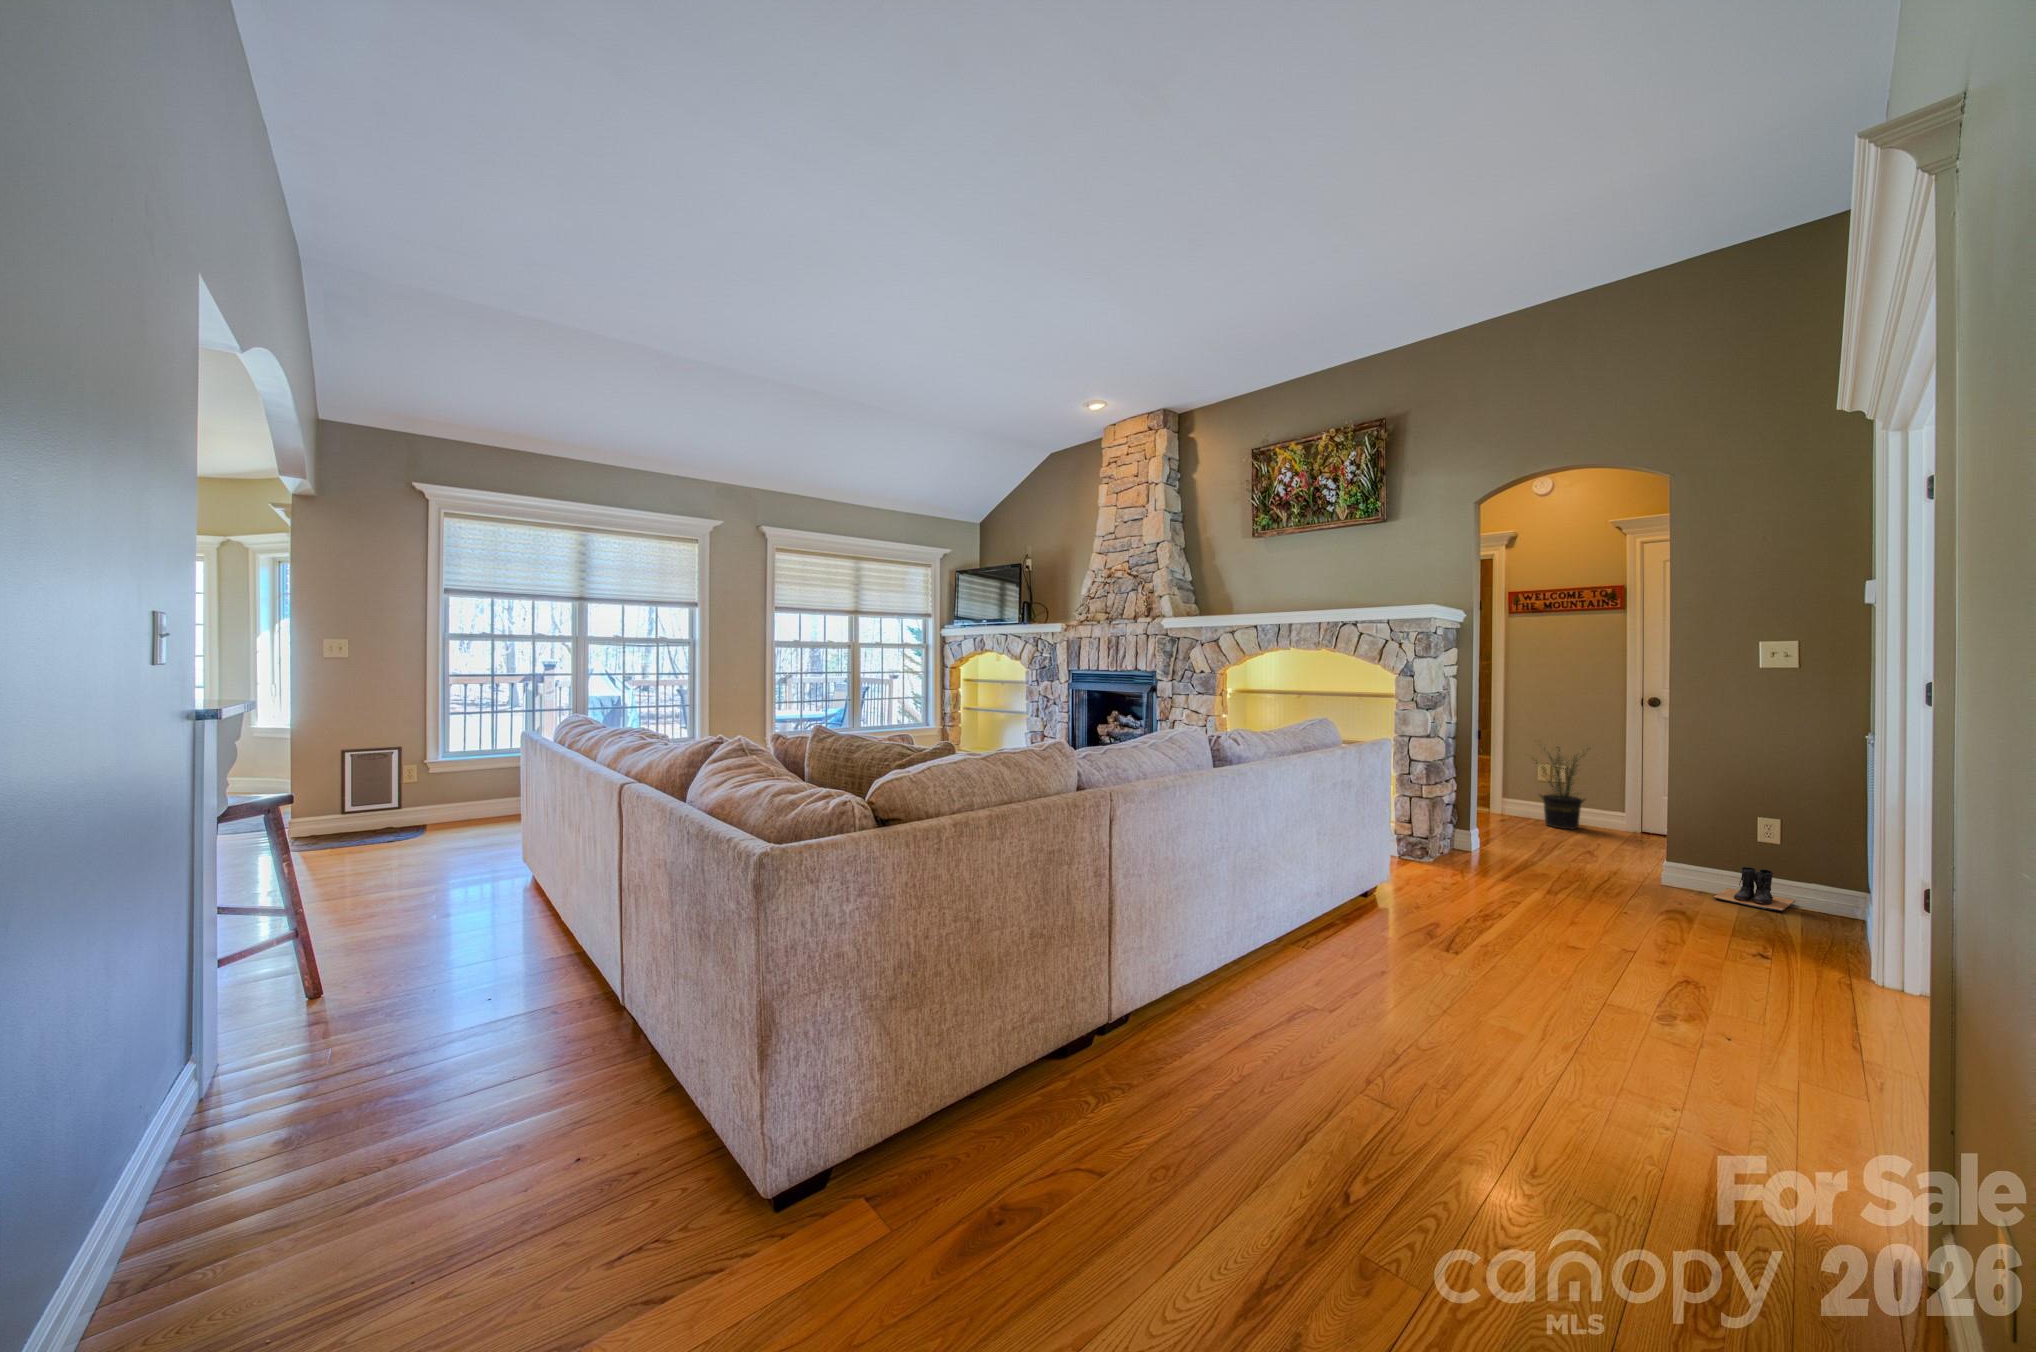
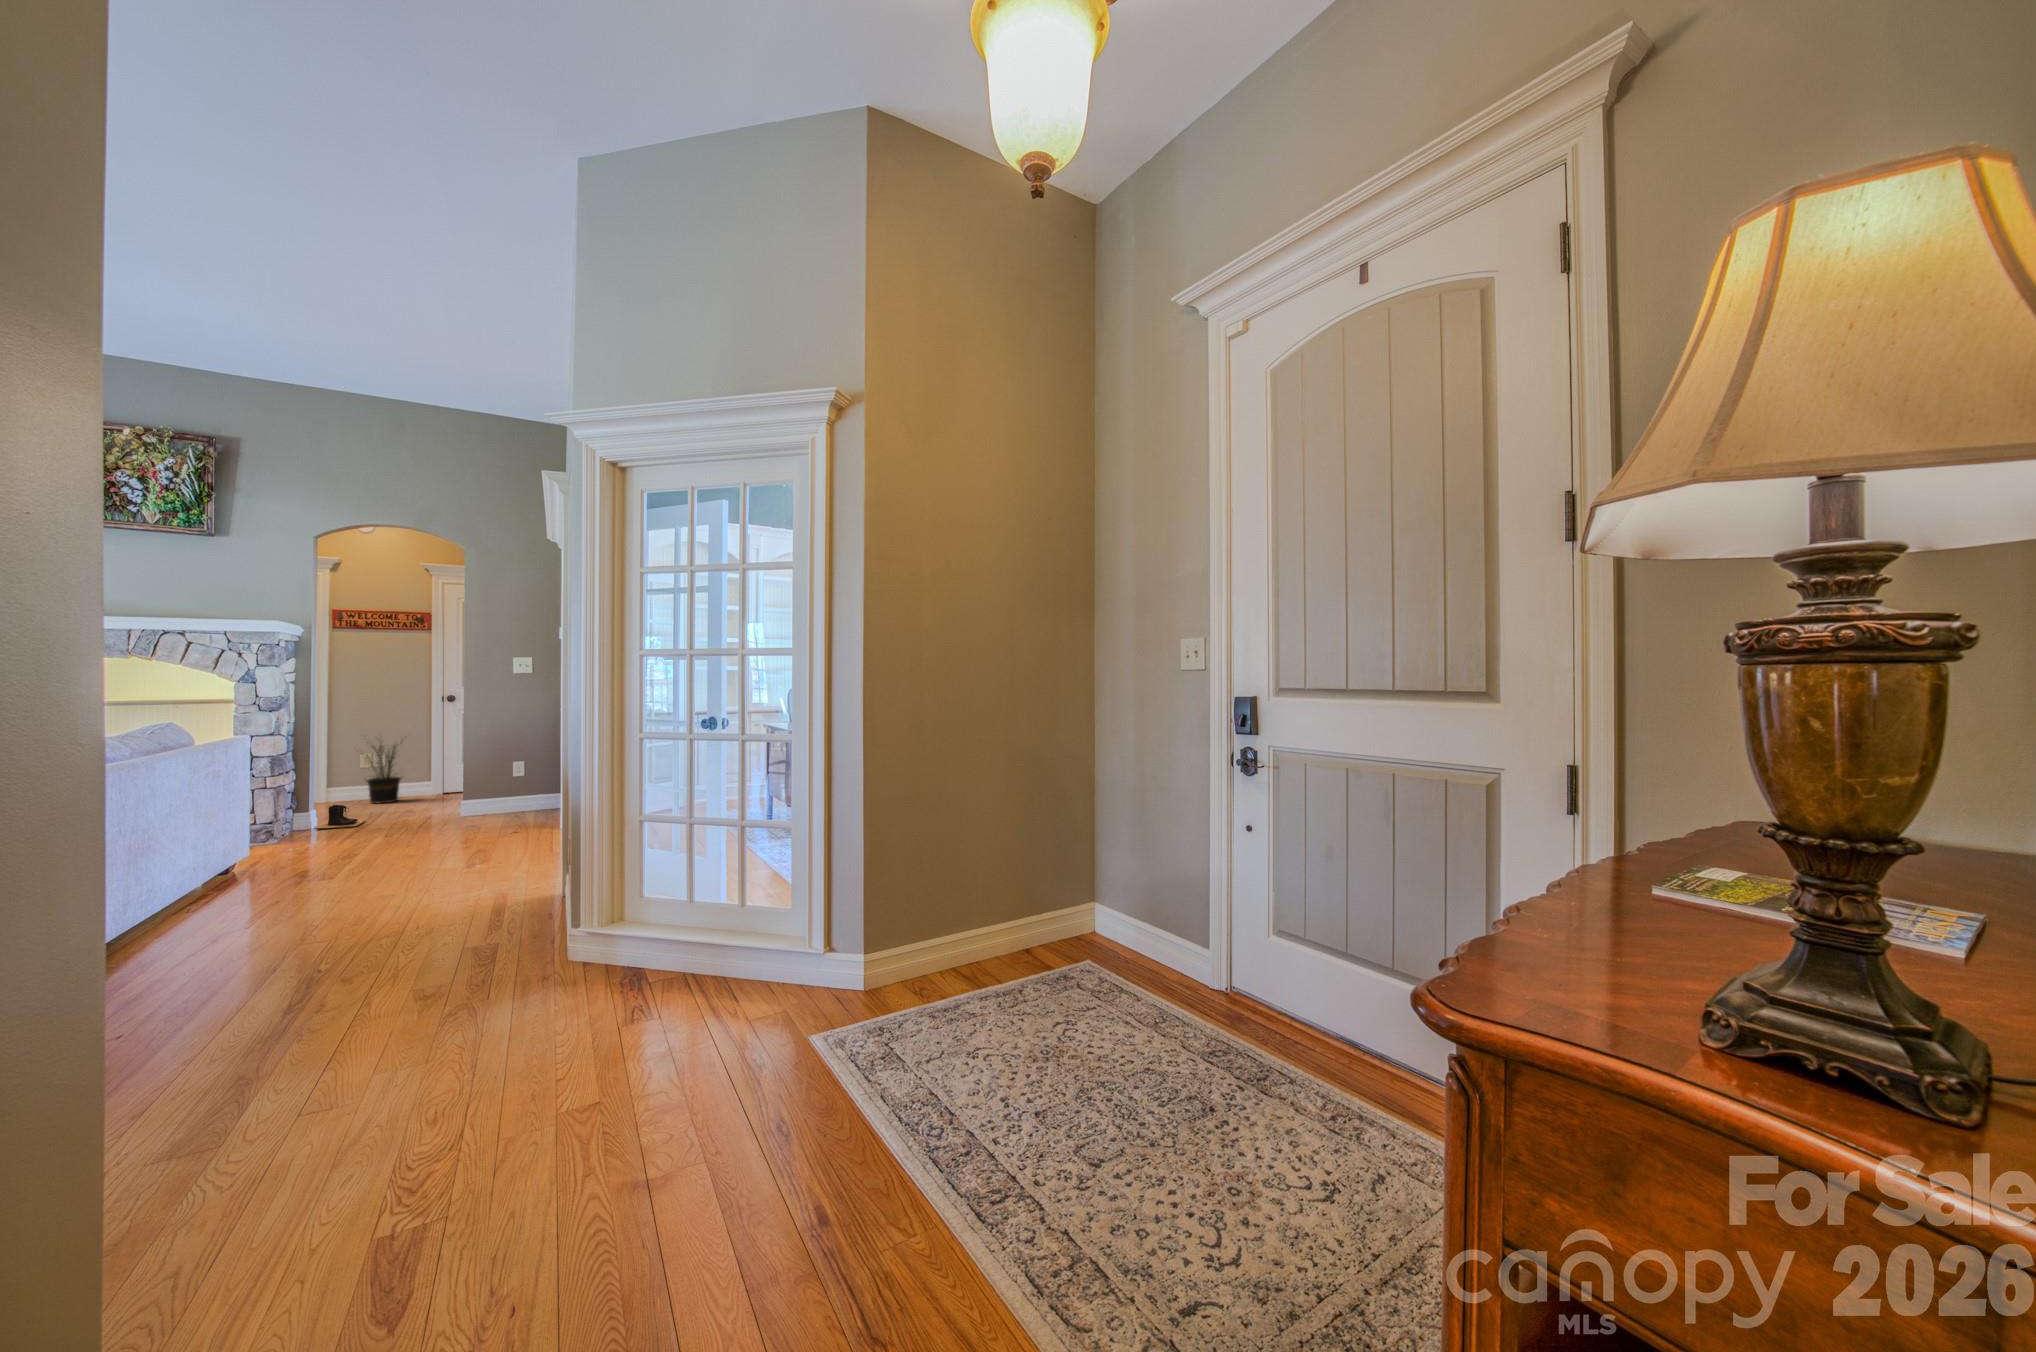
boots: present [1713,867,1795,911] -> present [315,805,365,829]

